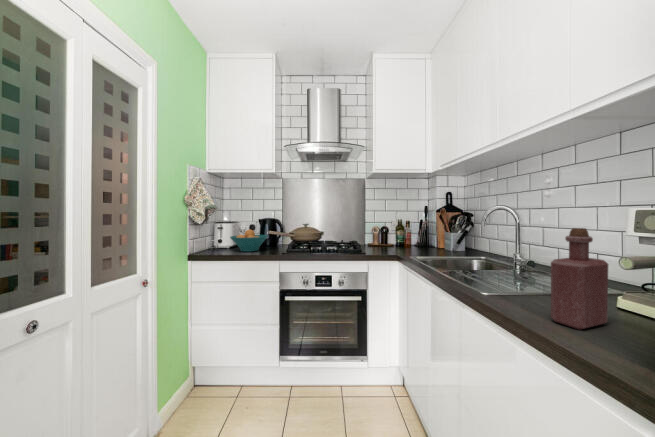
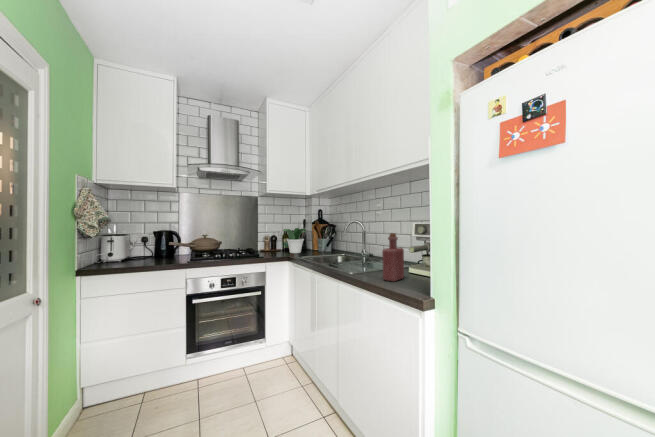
potted plant: none [393,217,427,250] -> present [283,228,306,253]
fruit bowl: present [230,230,268,252] -> none [126,241,169,263]

